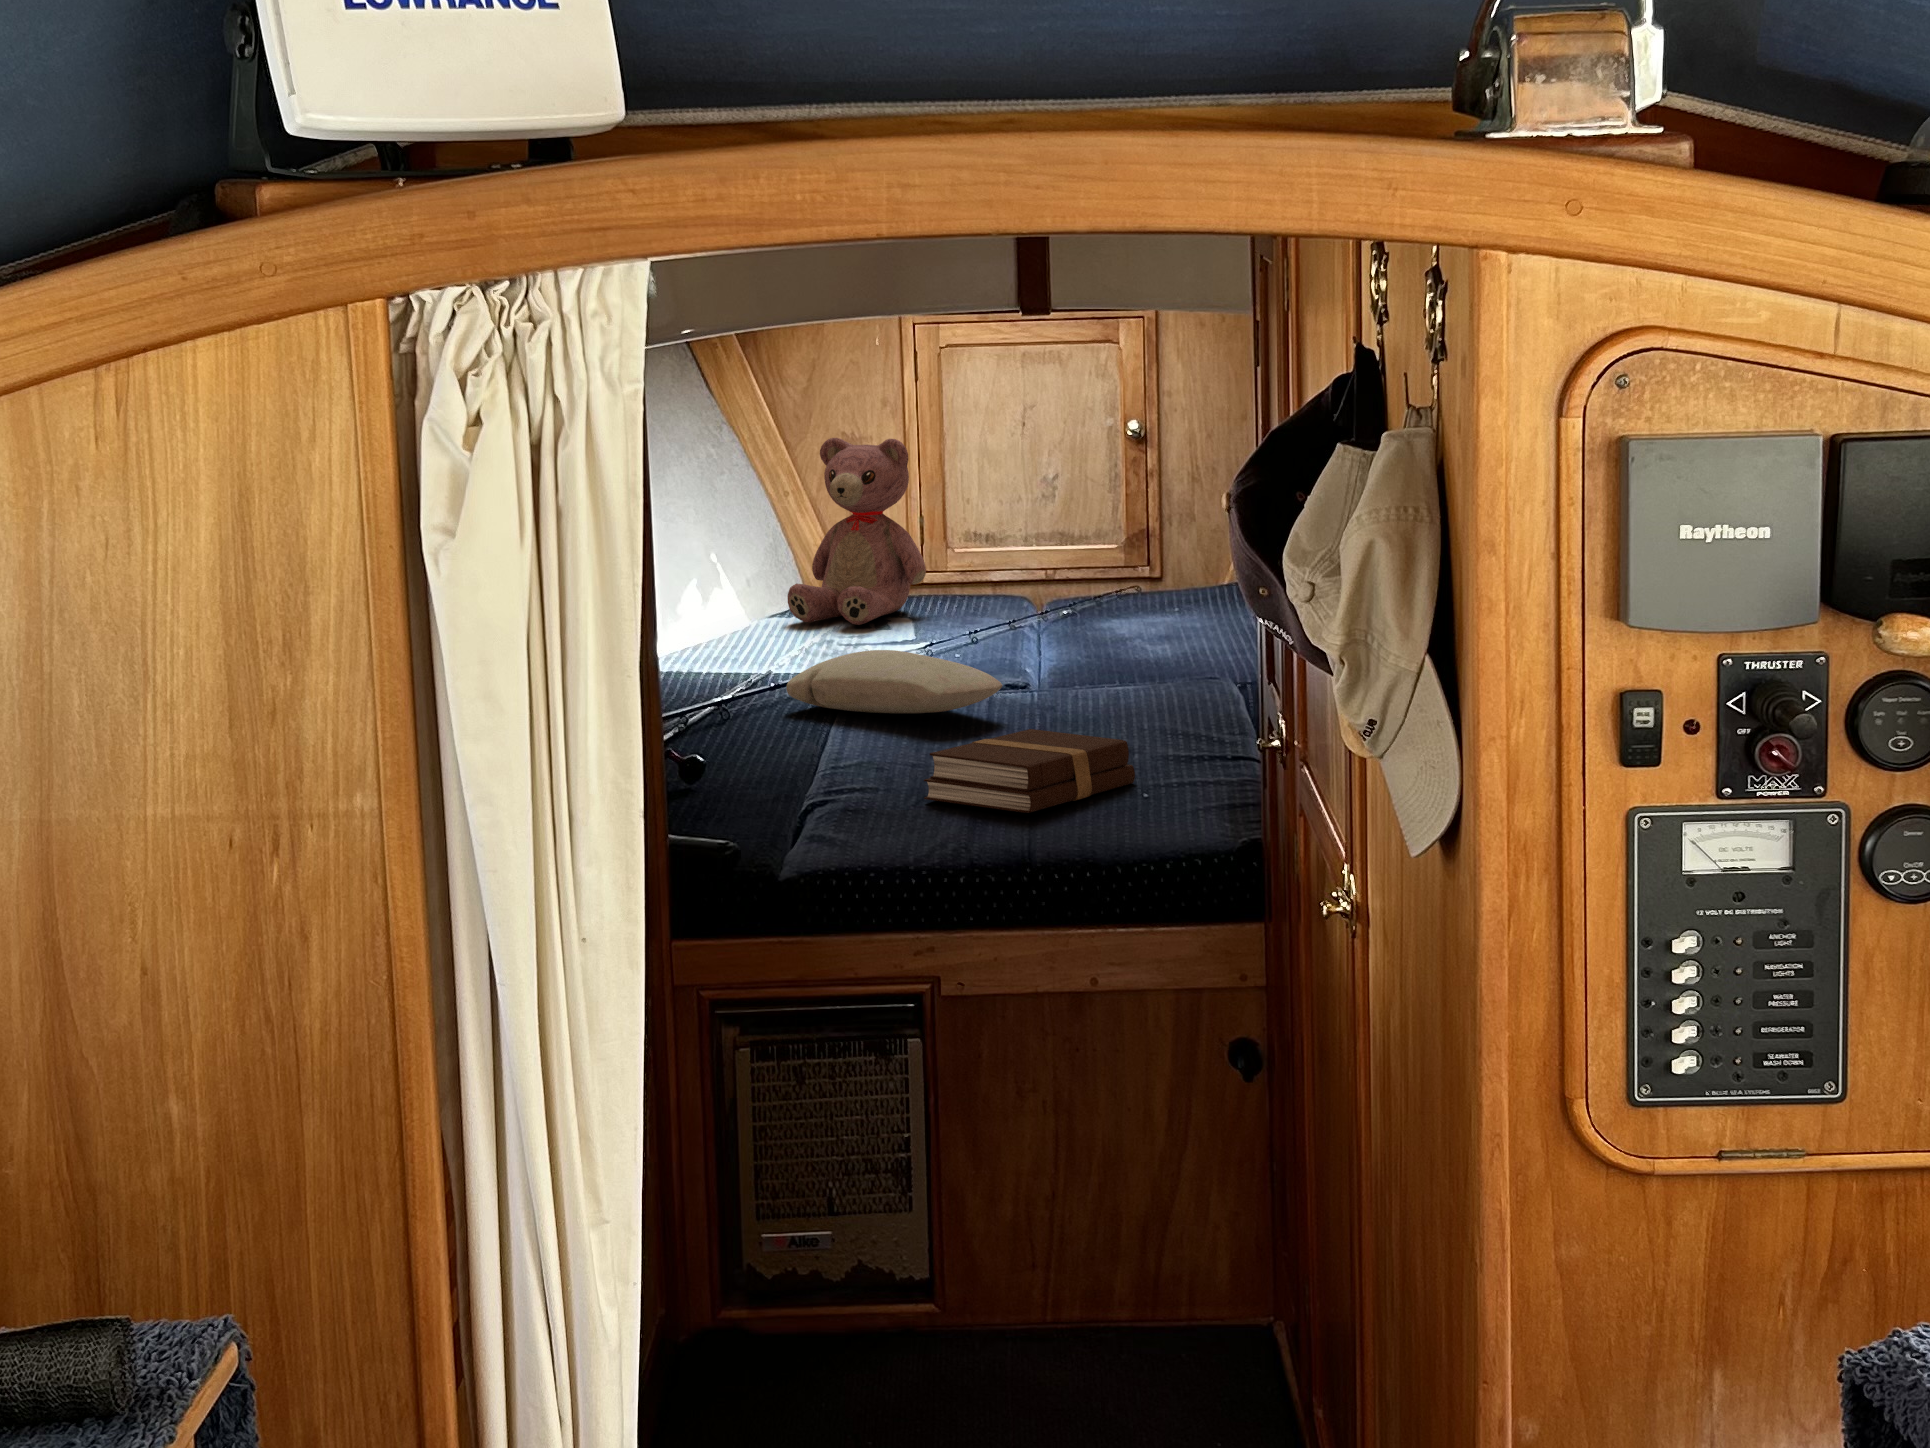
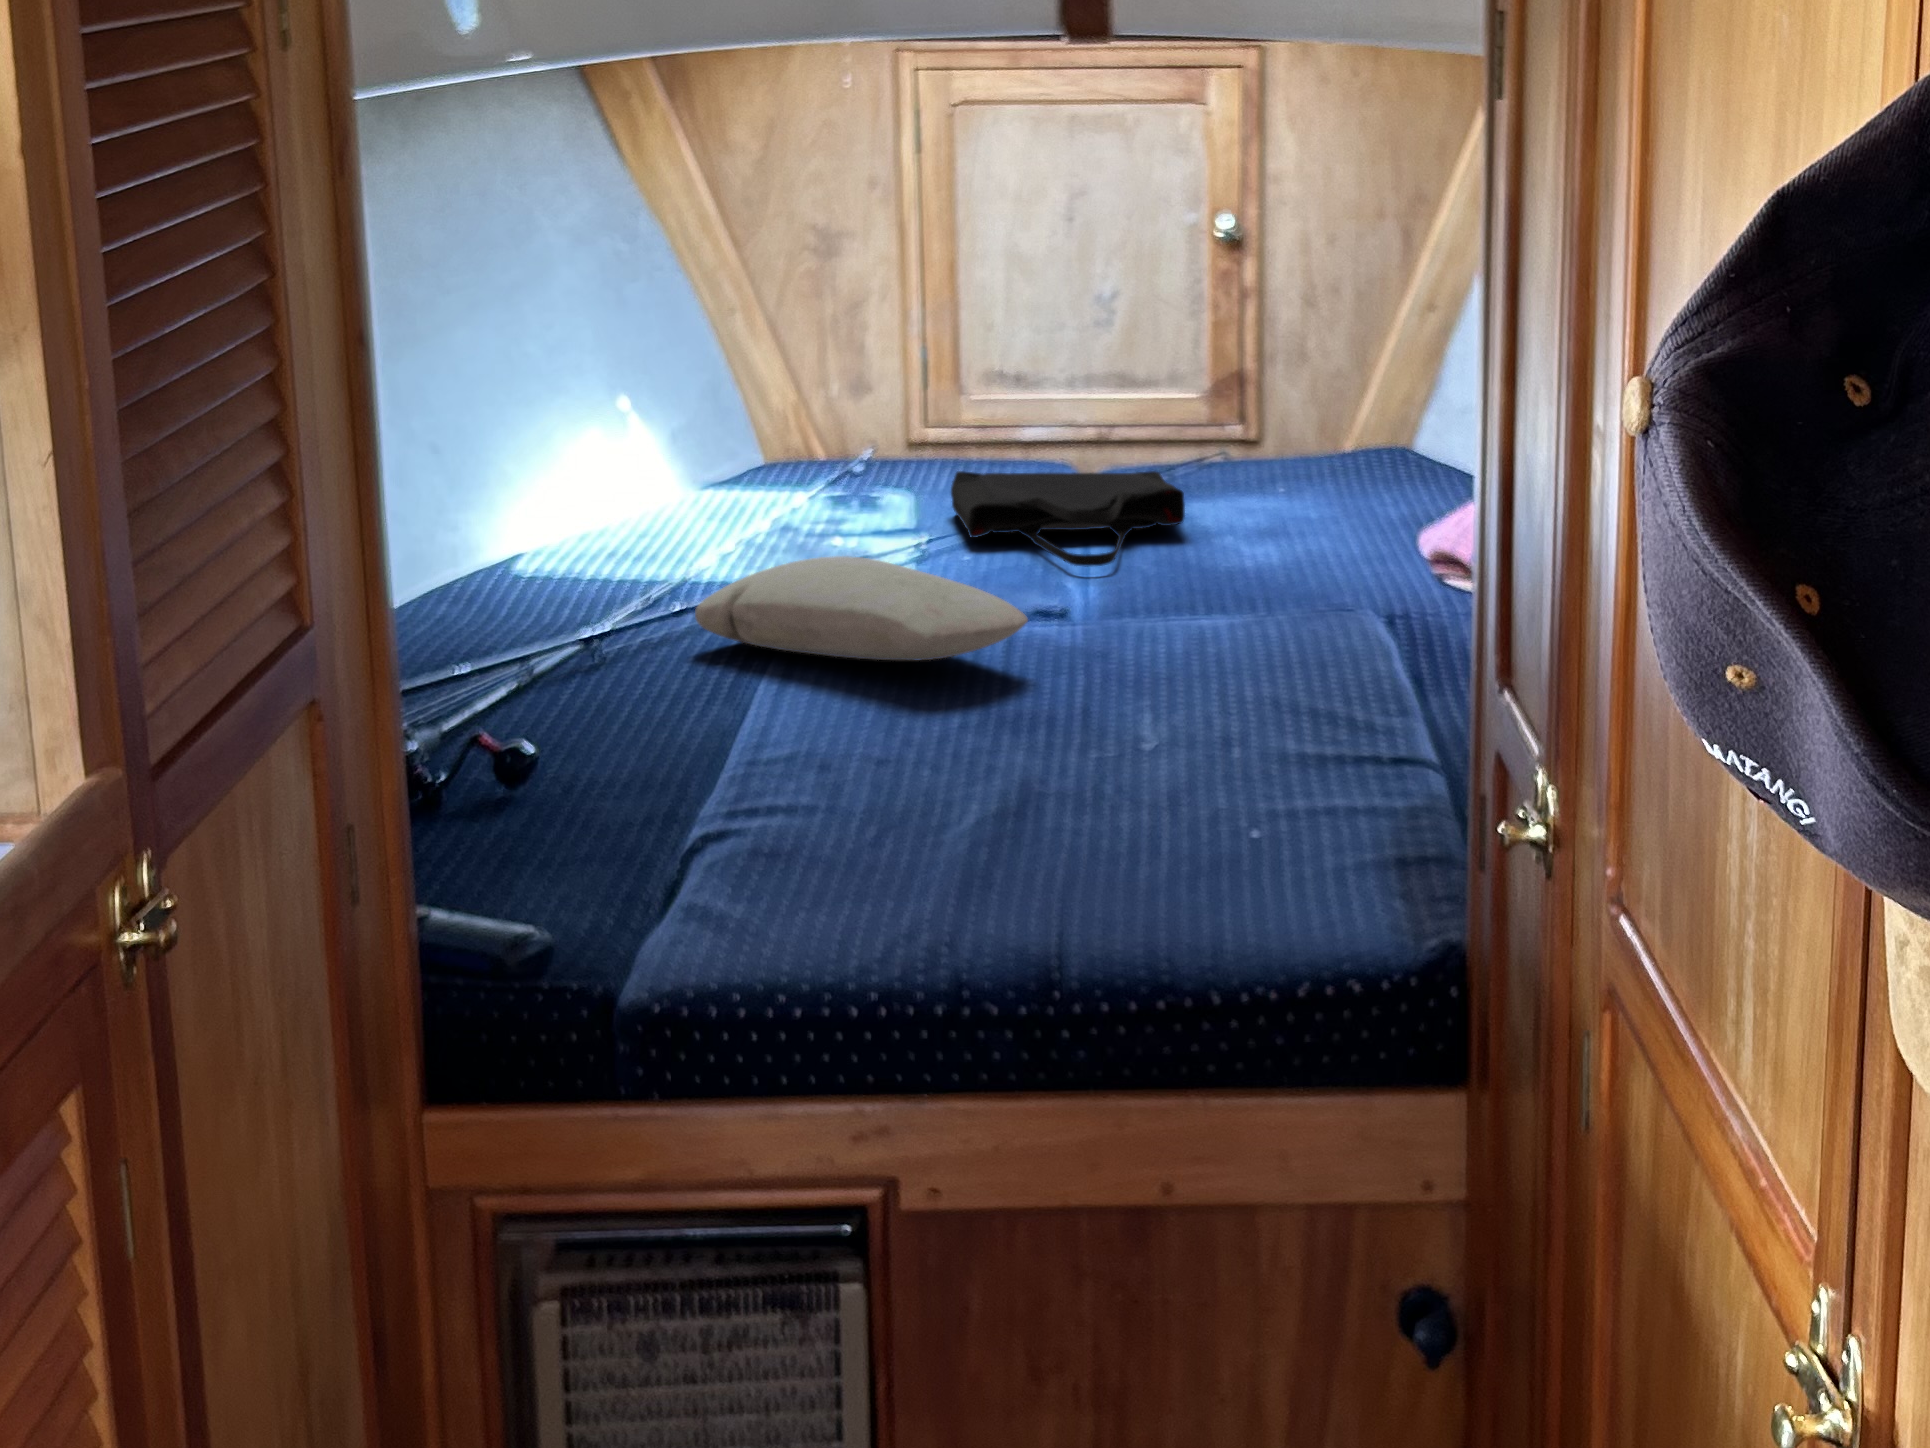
teddy bear: present [787,438,926,625] -> none [727,232,927,503]
tote bag: none [944,599,1106,659] -> present [951,471,1185,567]
book: present [924,729,1135,813] -> none [889,707,1242,870]

